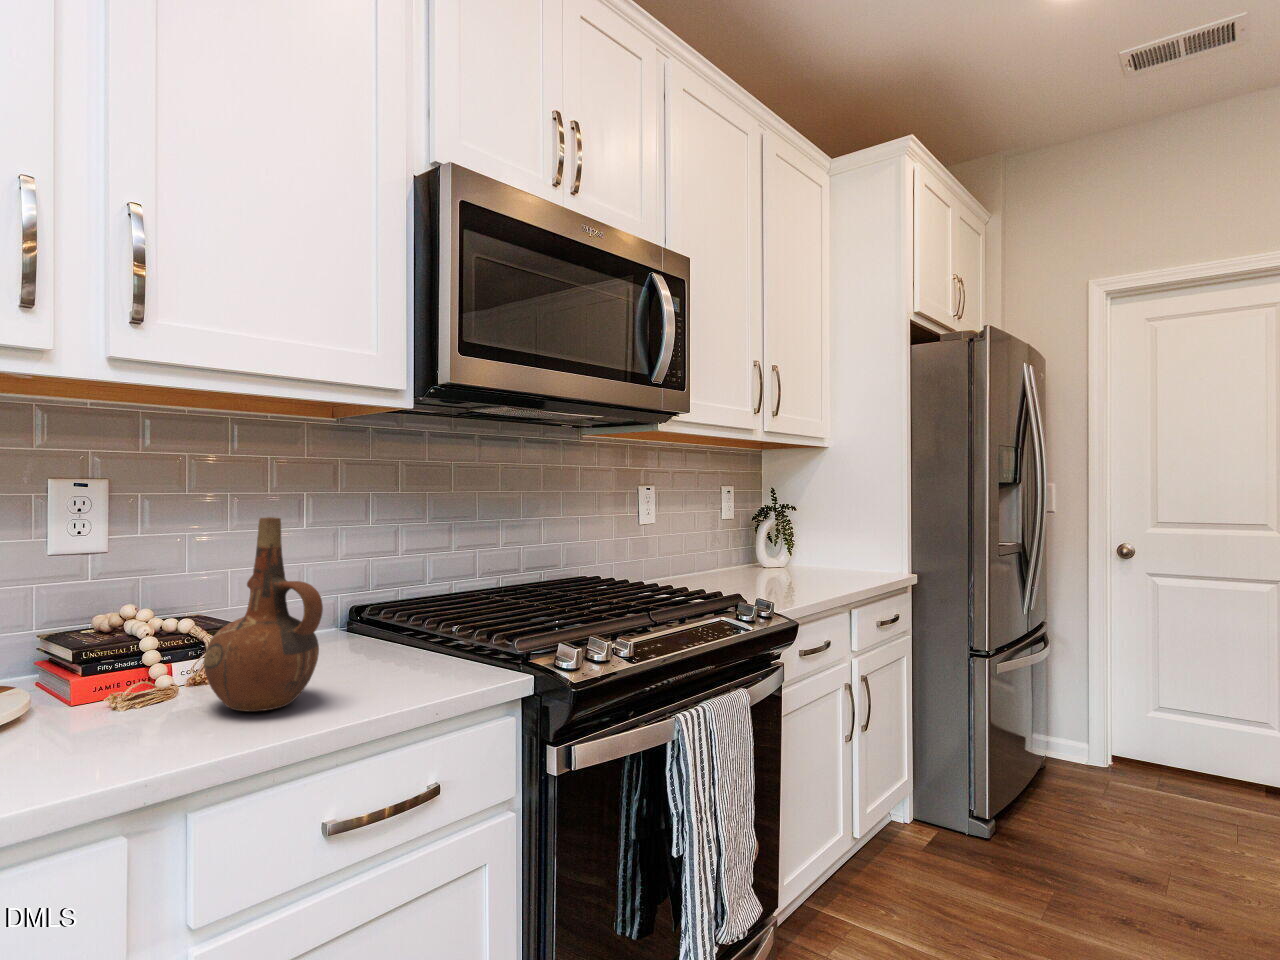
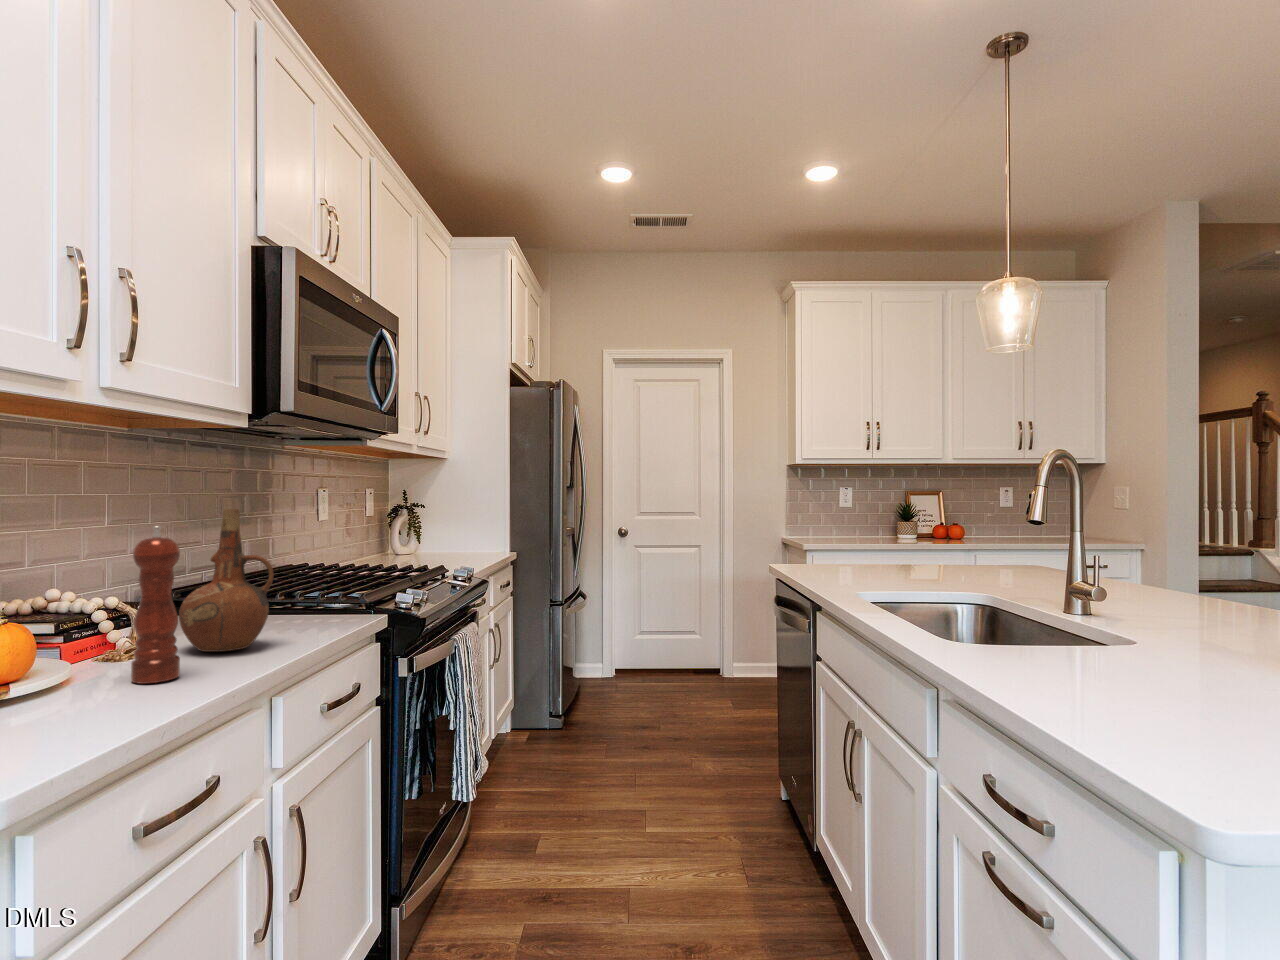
pepper mill: none [54,542,121,756] -> present [131,526,180,684]

